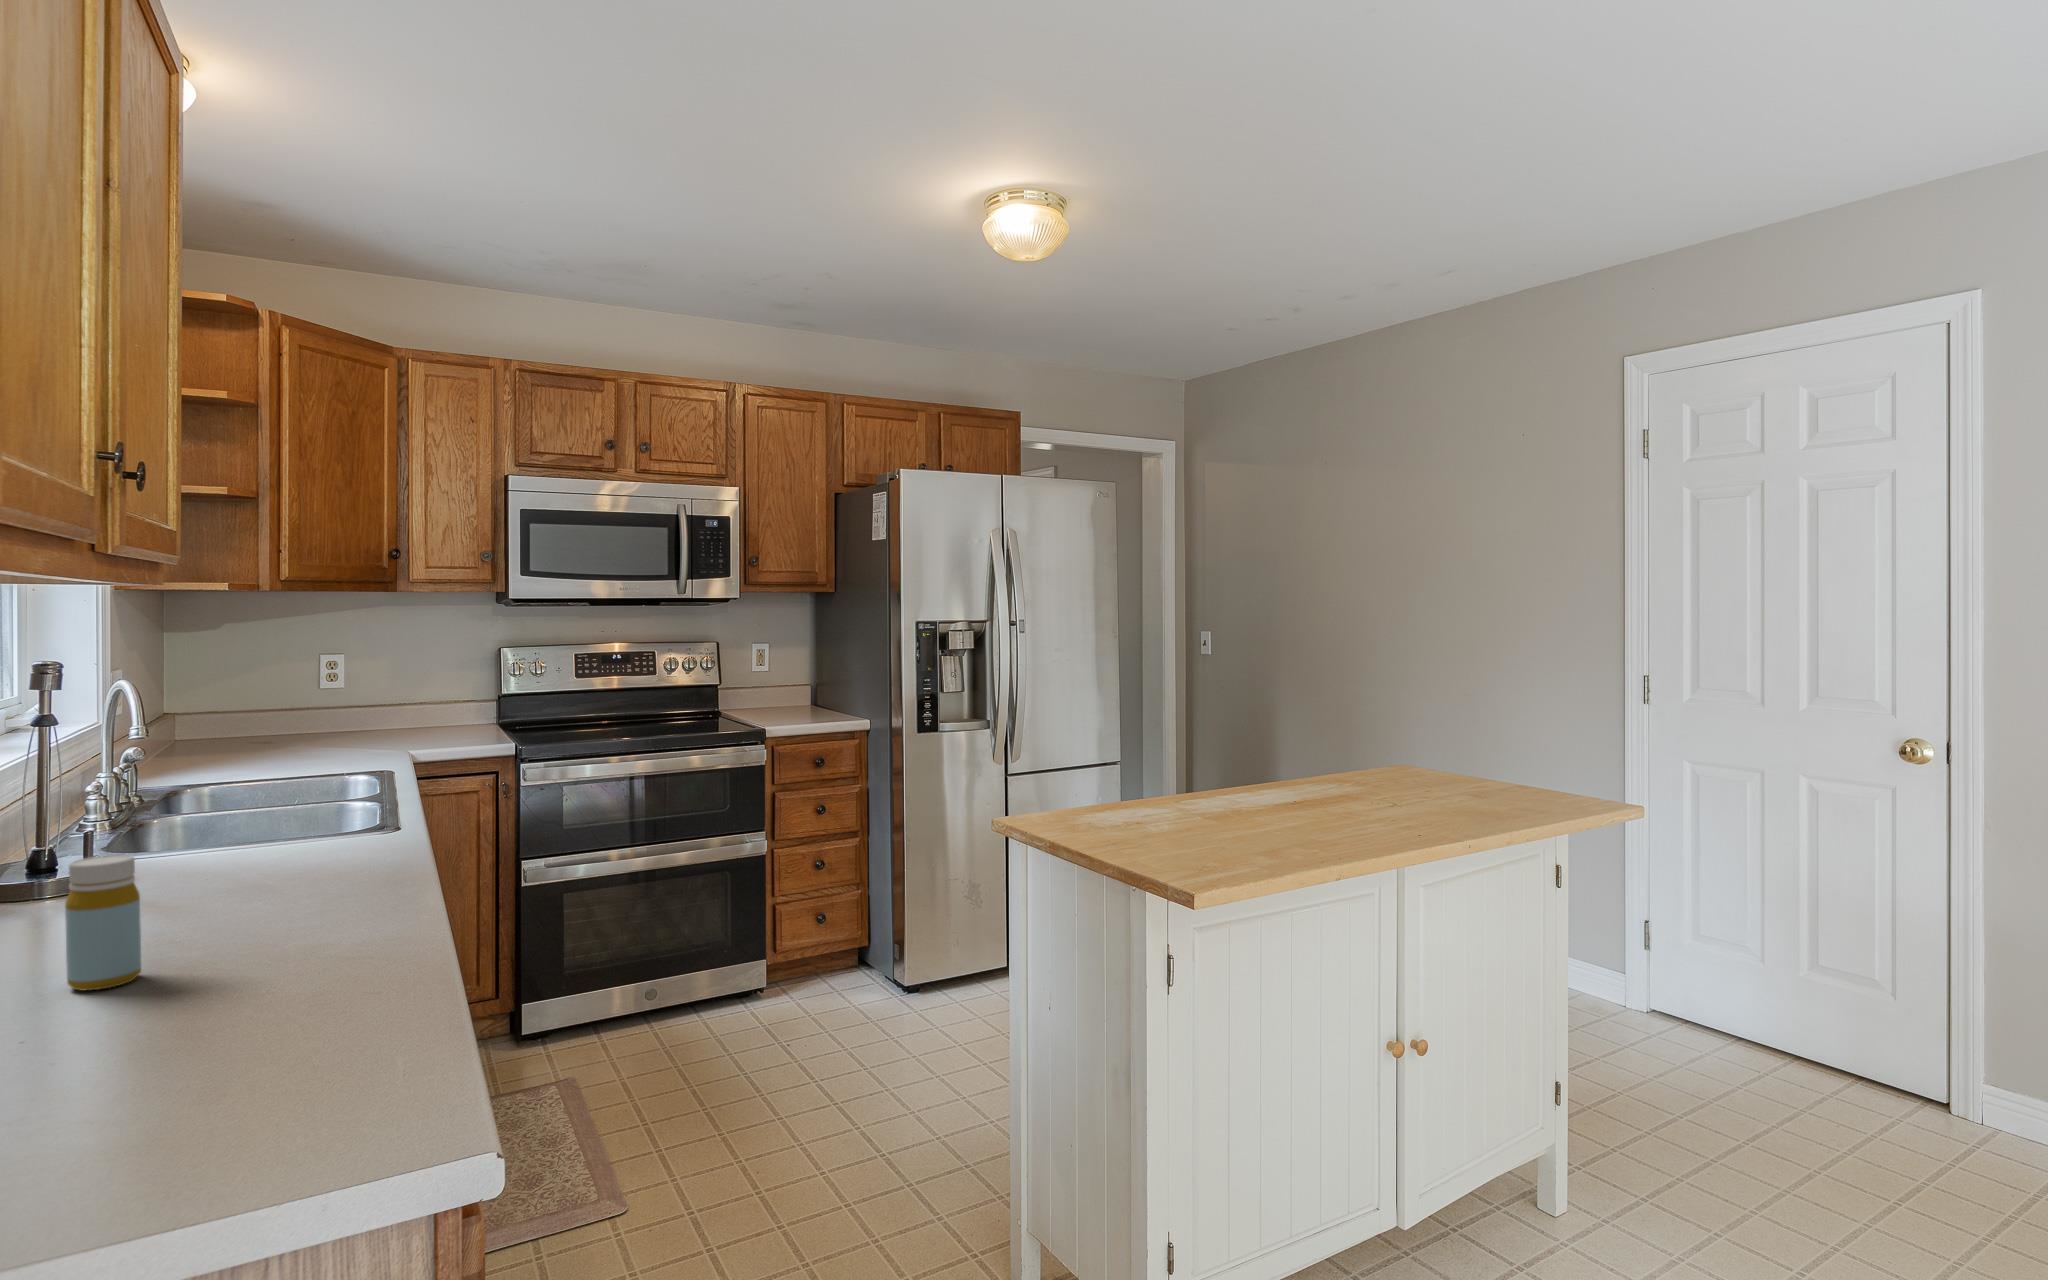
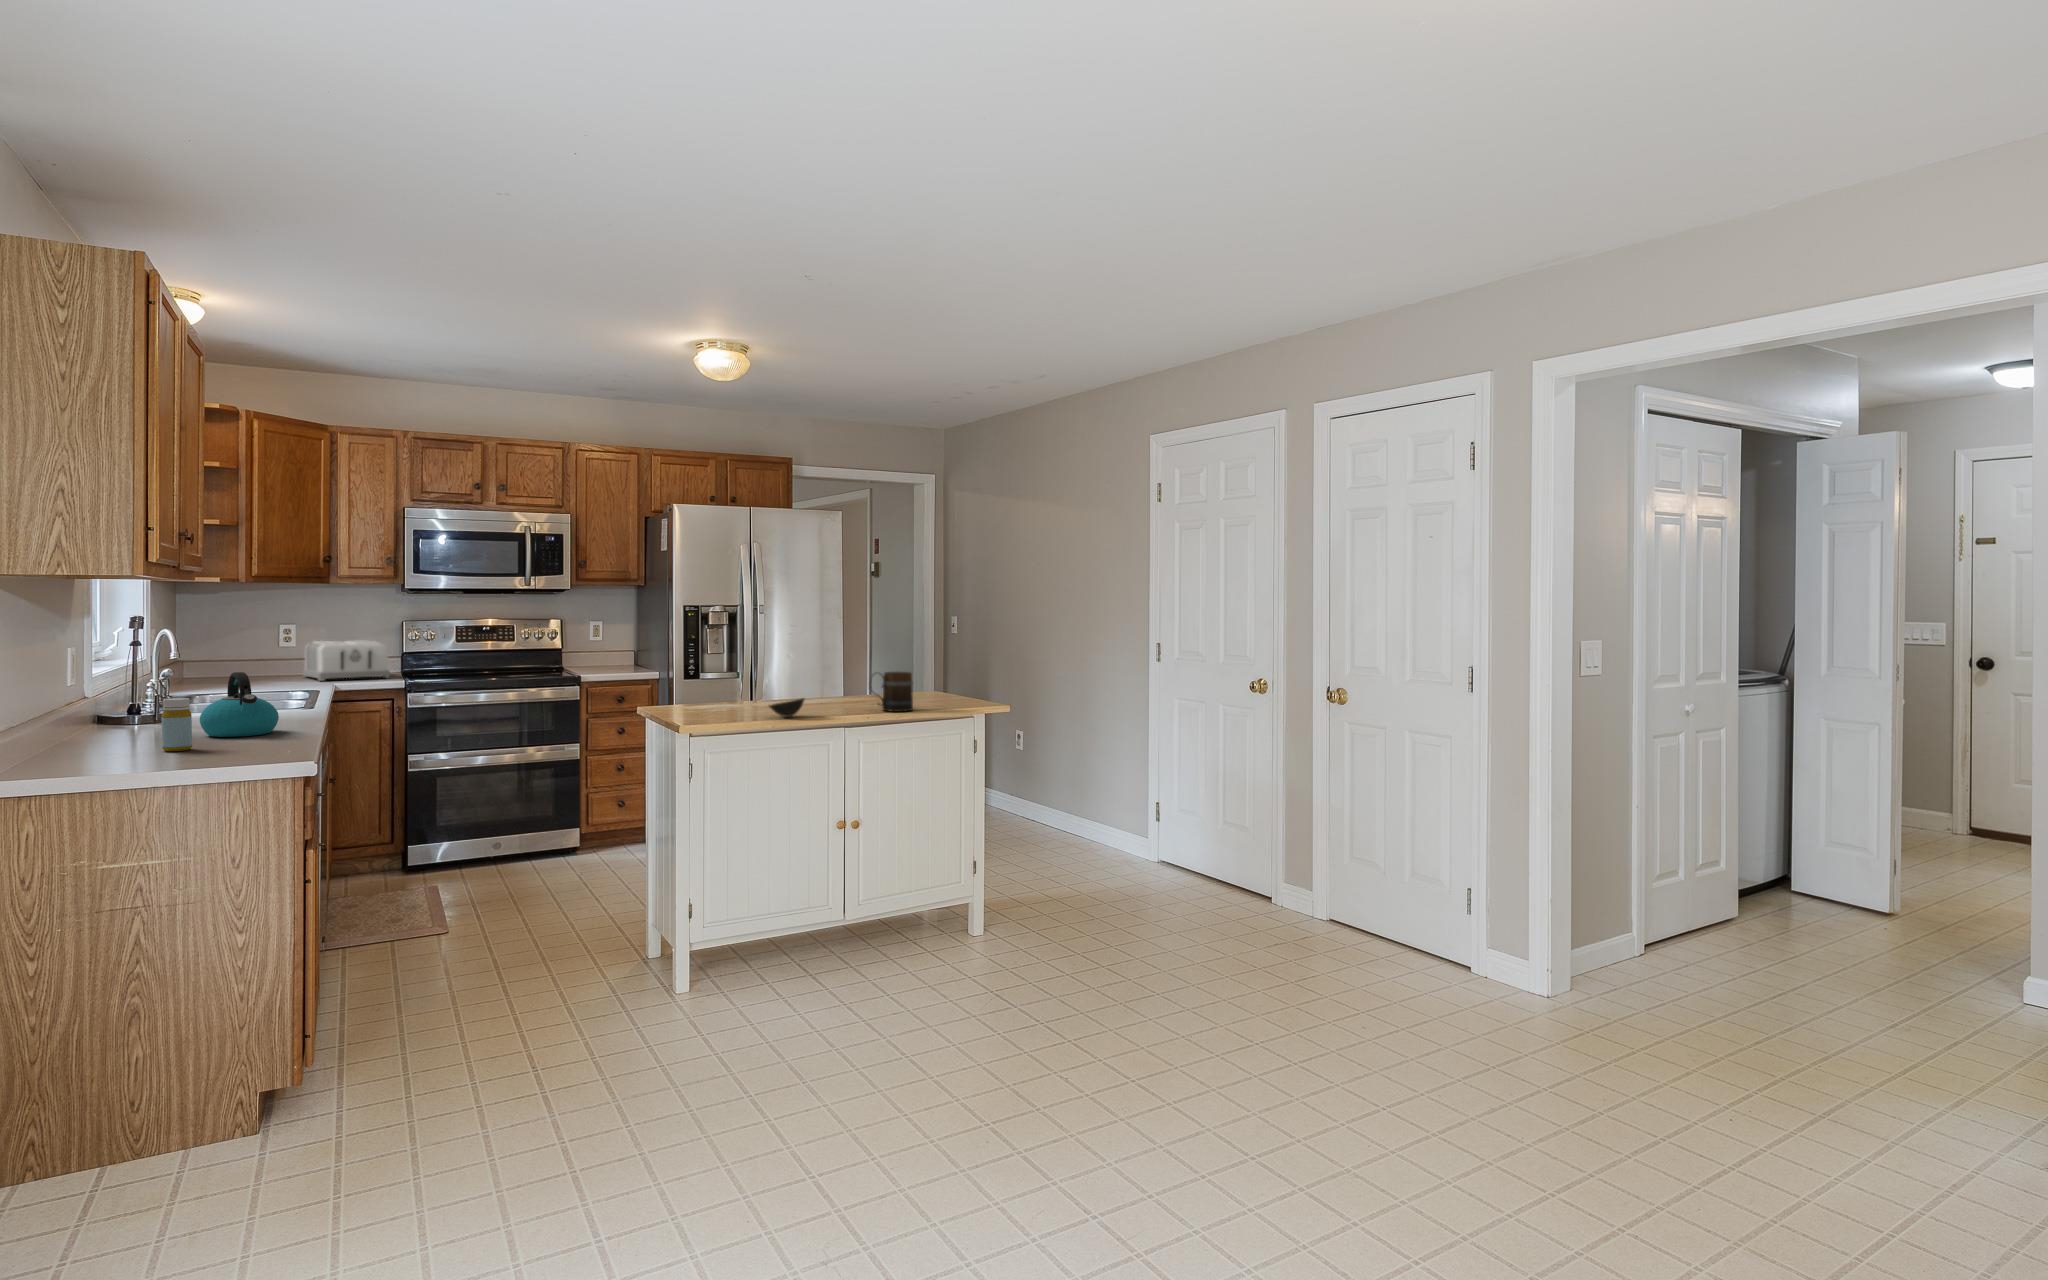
toaster: none [354,677,485,742] -> present [303,641,390,681]
mug: none [1389,736,1455,811] -> present [869,672,913,712]
kettle: none [169,772,337,918] -> present [200,672,279,737]
bowl: none [1176,794,1316,831] -> present [769,698,804,717]

